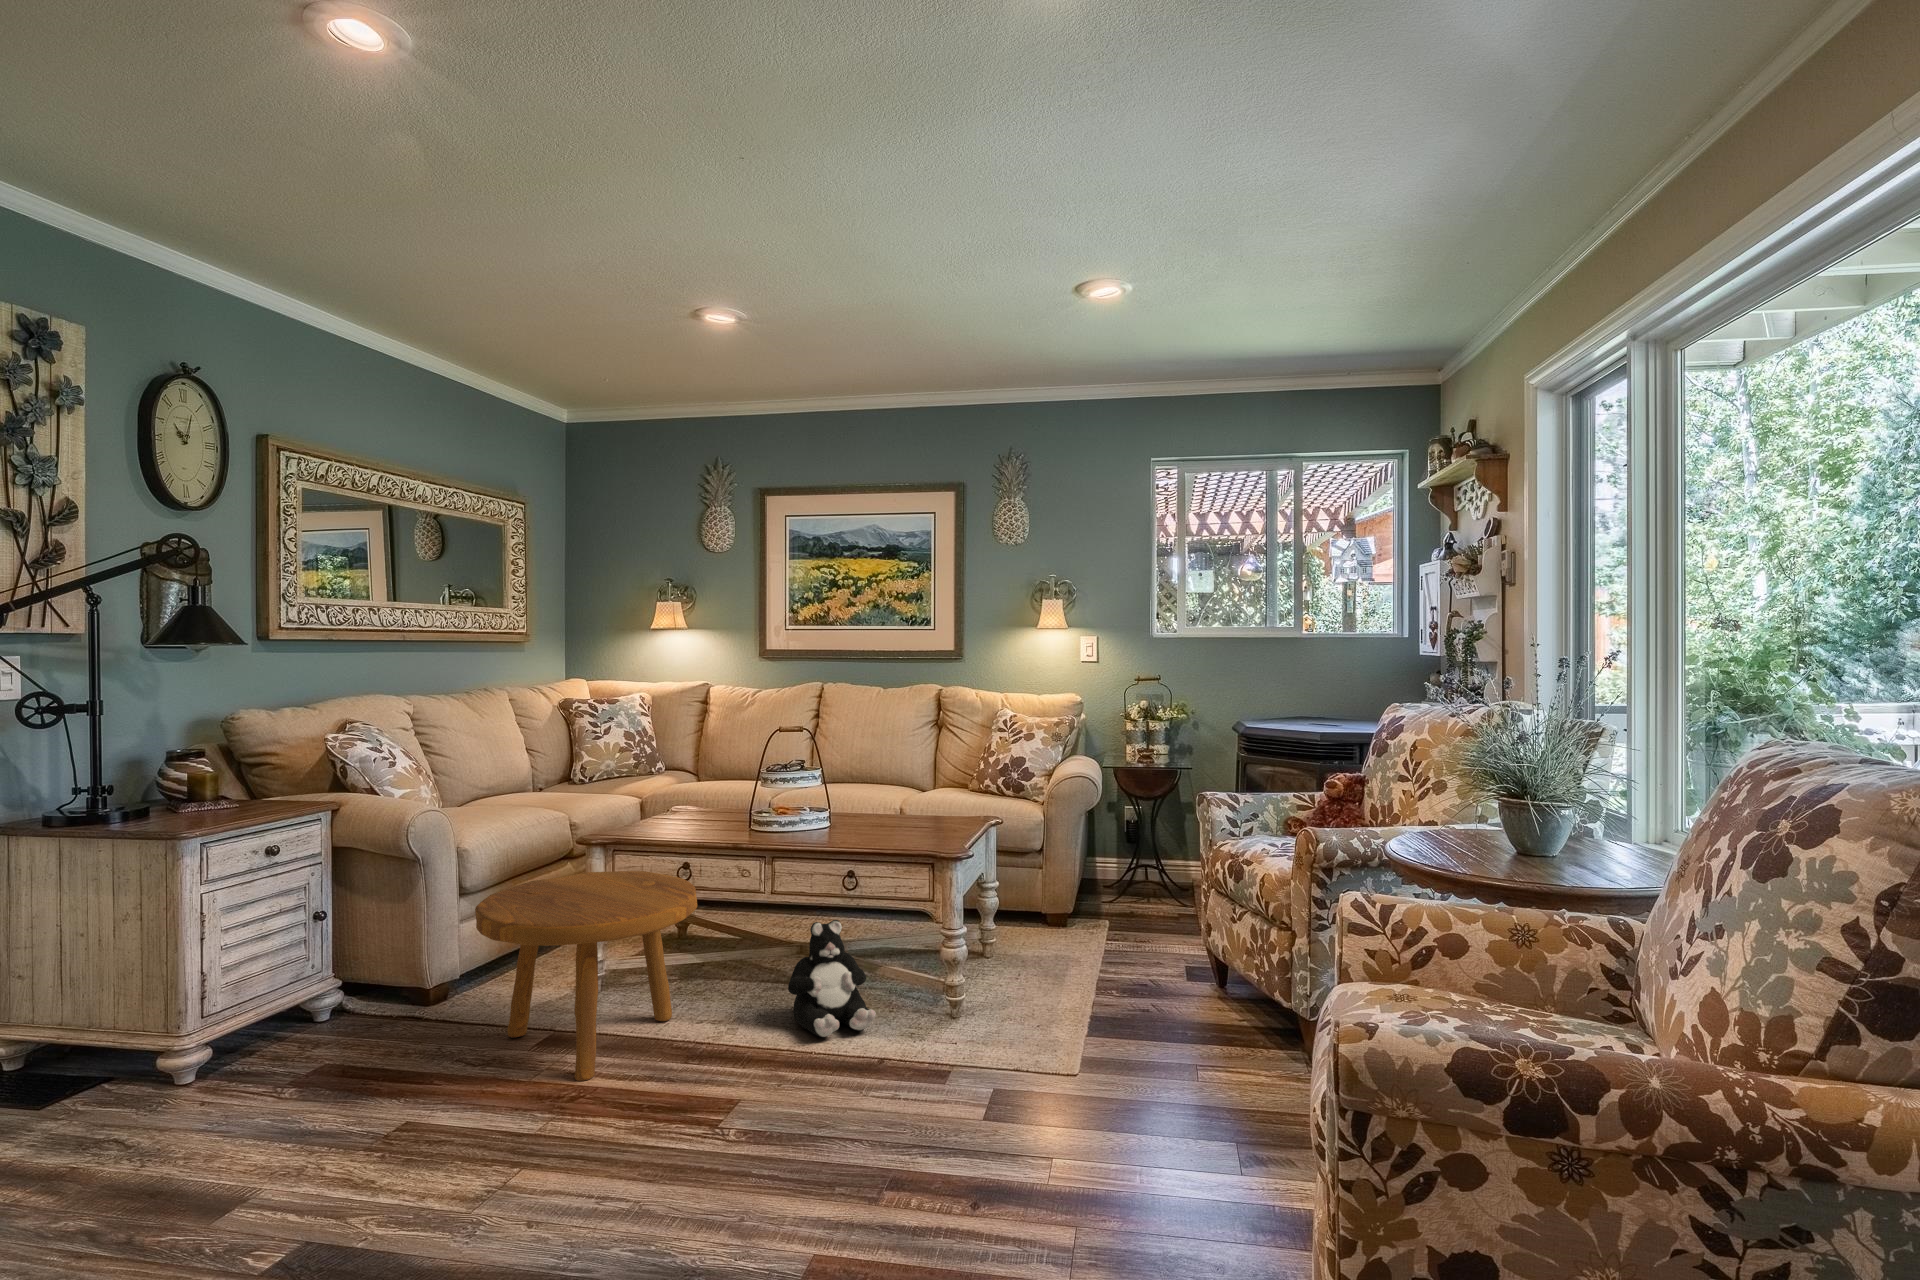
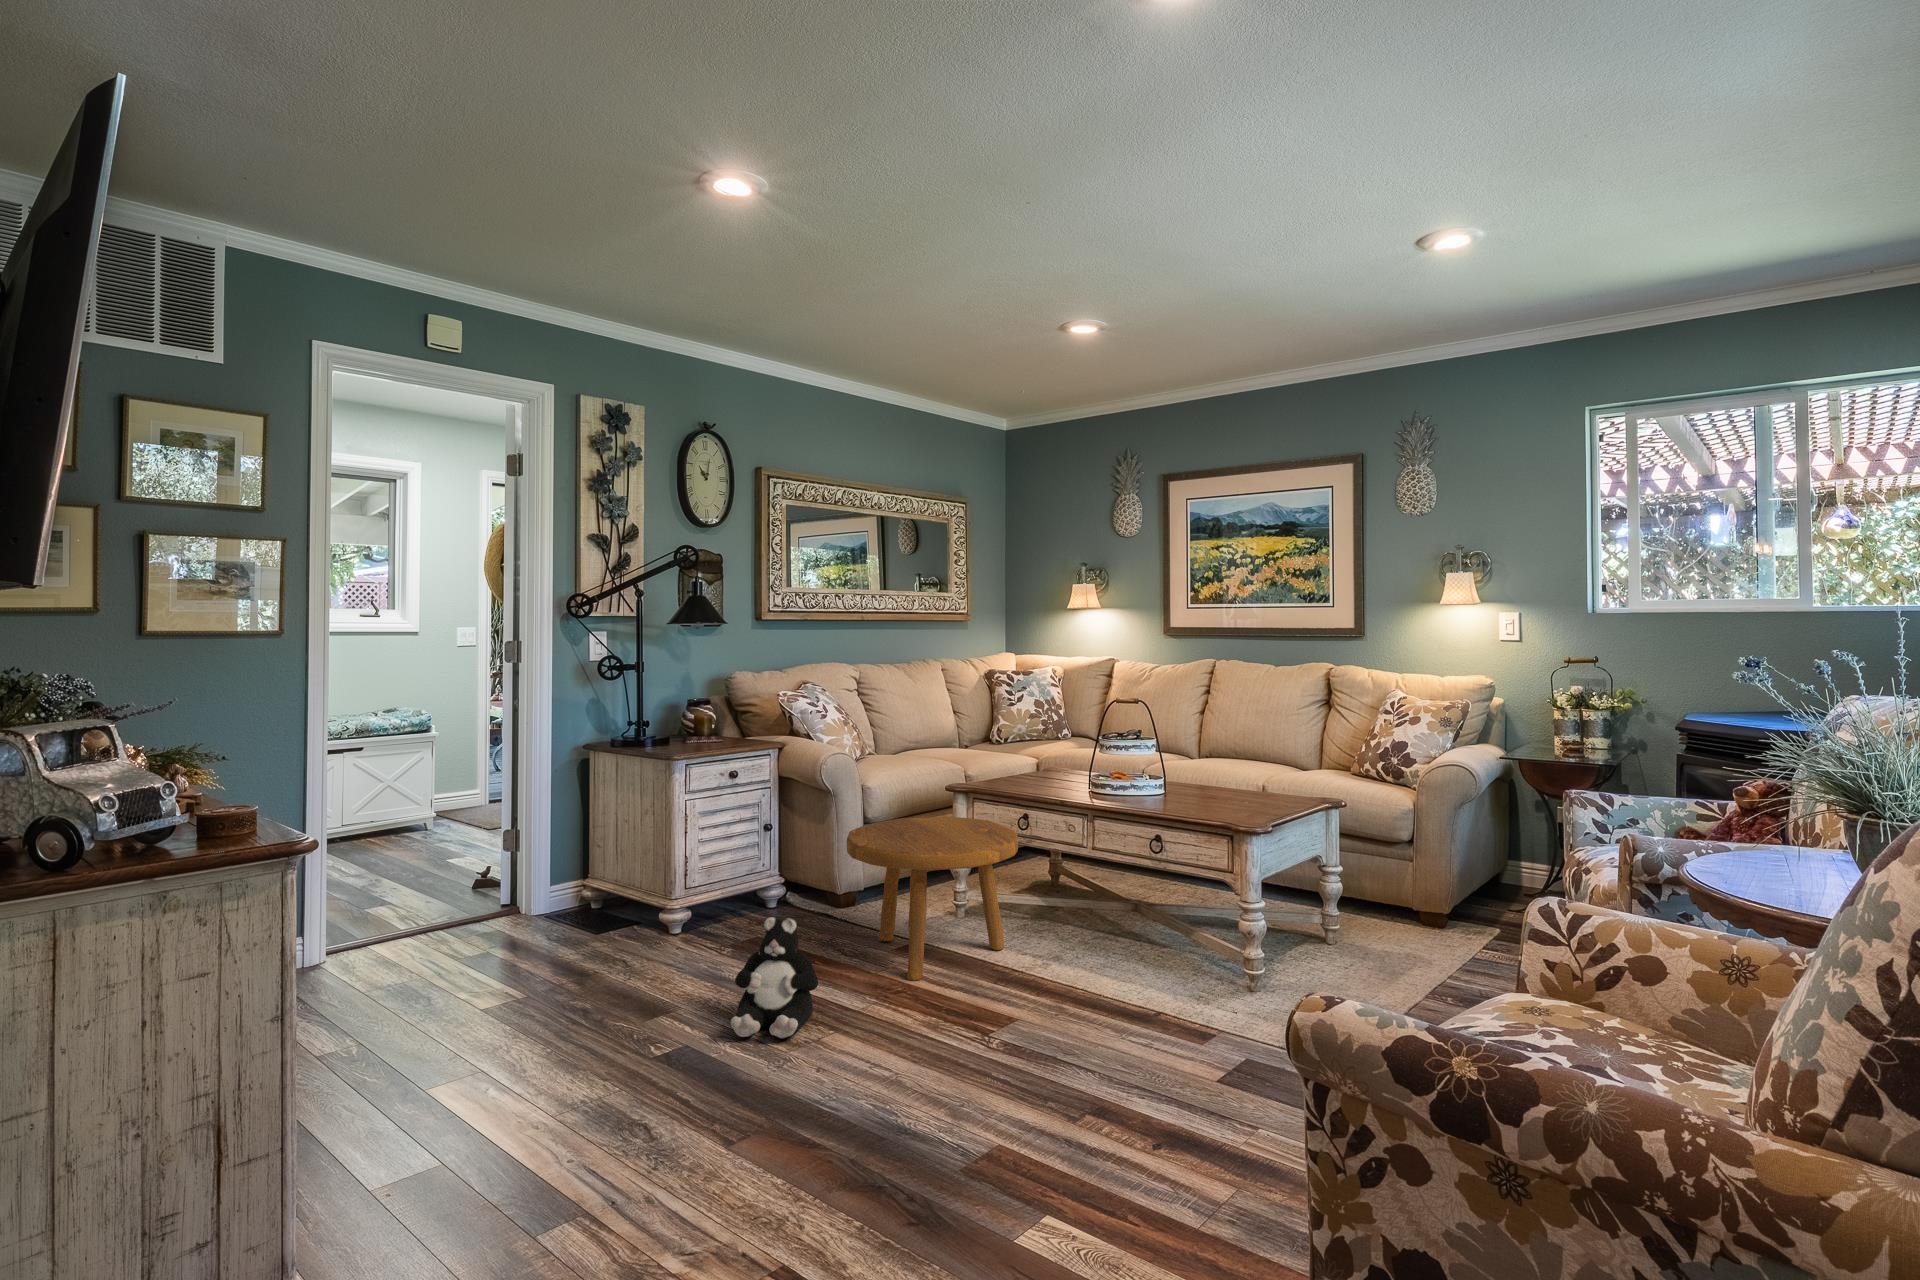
plush toy: present [788,920,876,1037] -> present [730,916,818,1038]

